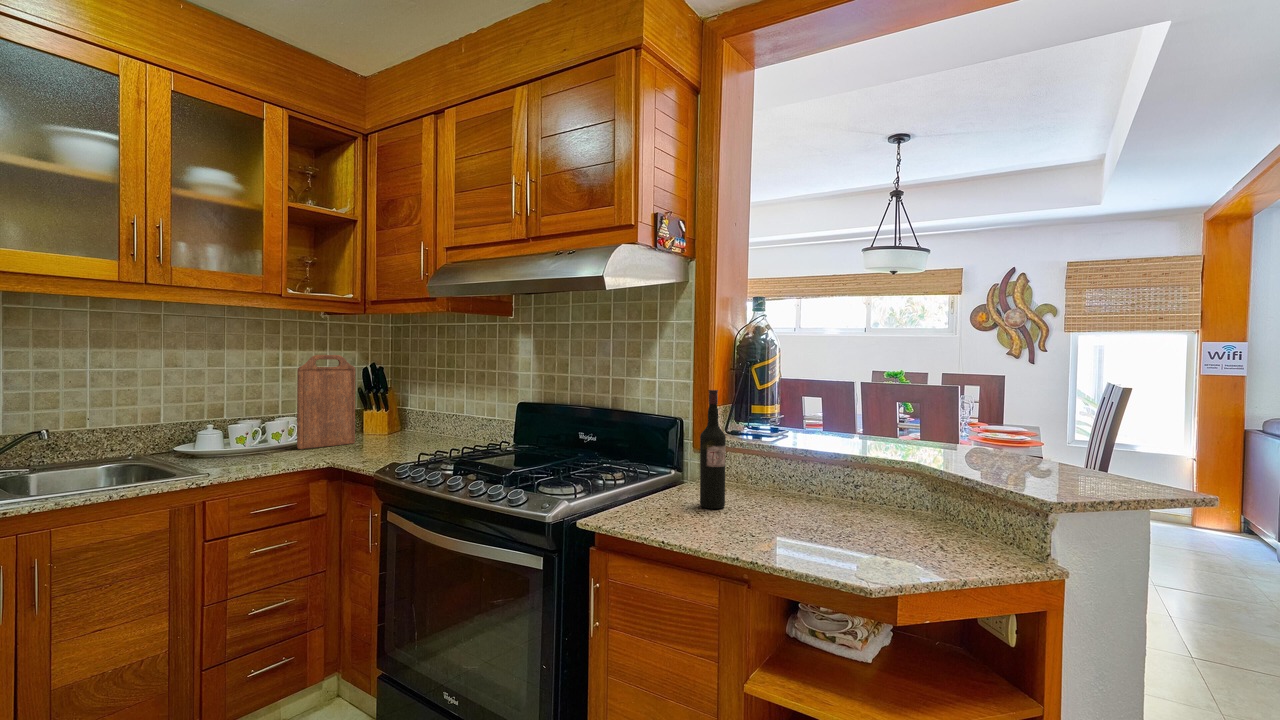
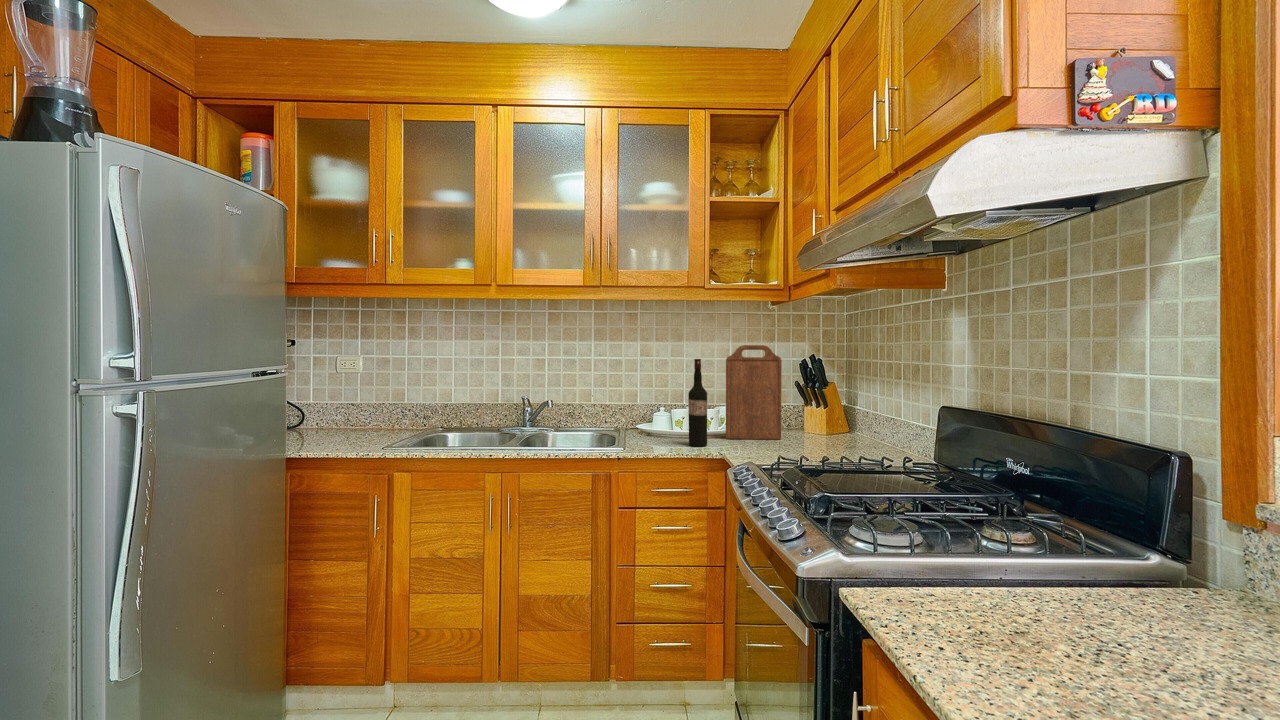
wine bottle: present [700,390,726,509] -> present [688,359,707,446]

